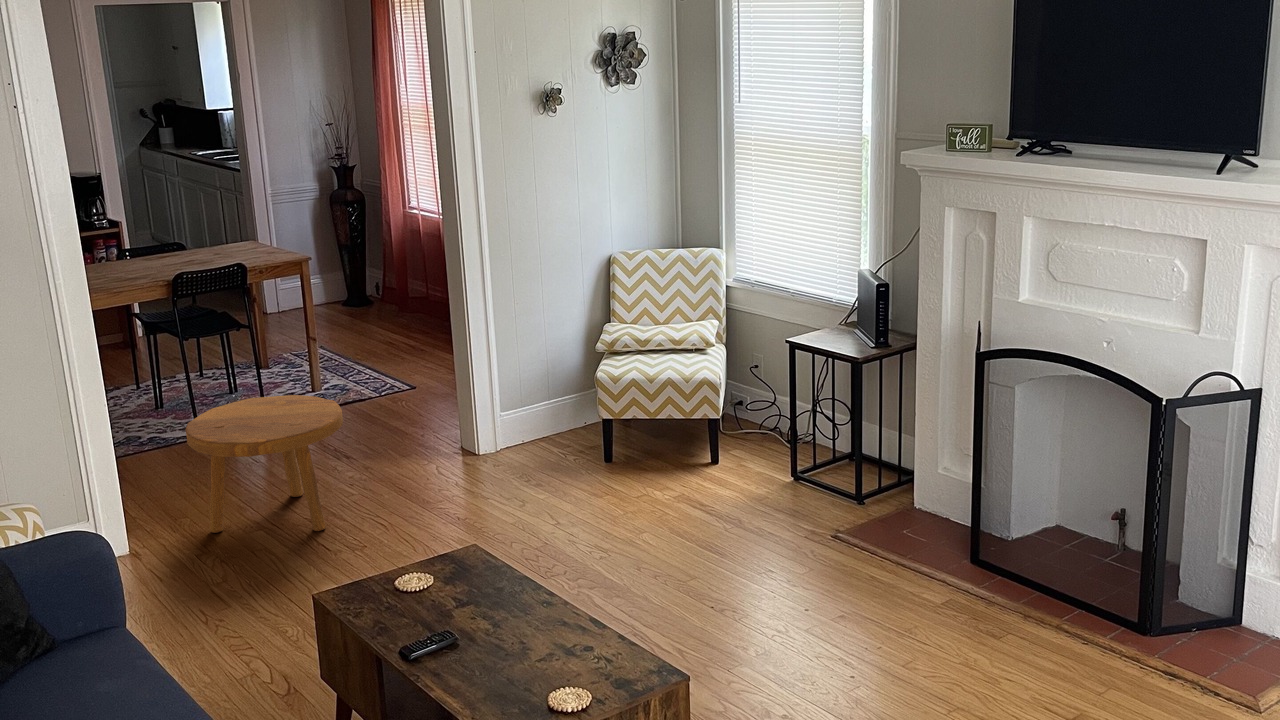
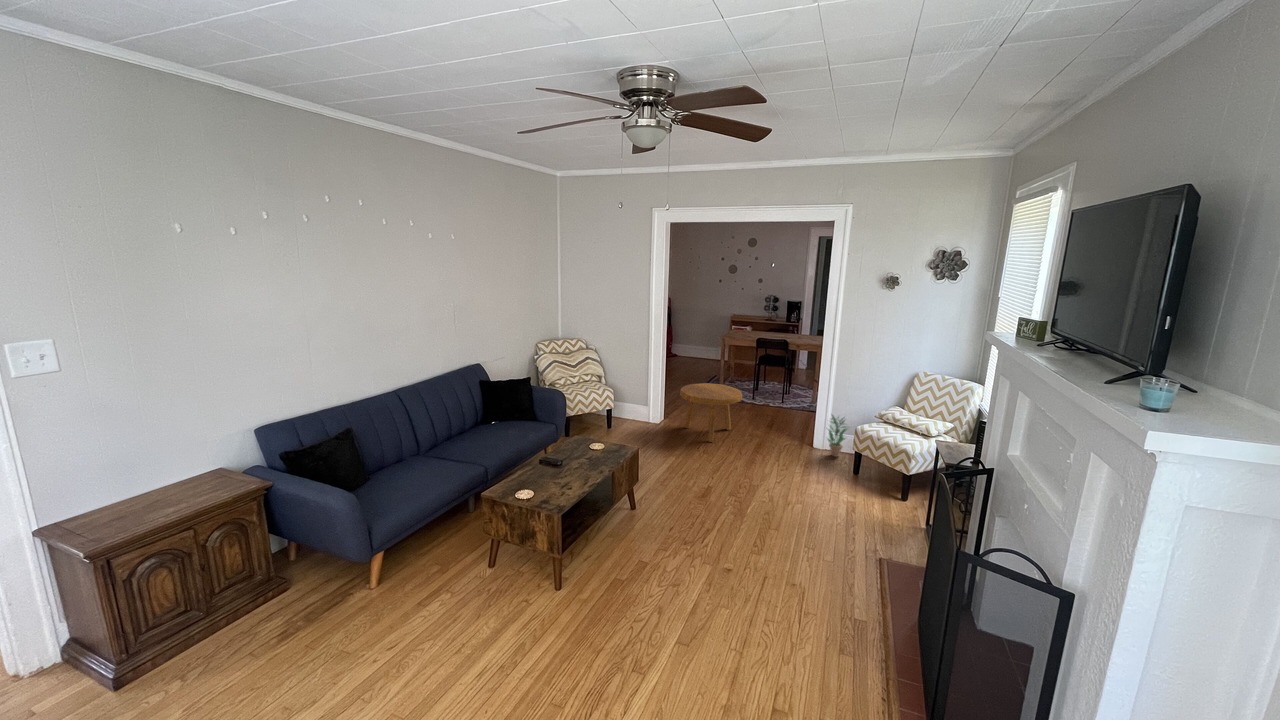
potted plant: none [505,368,555,453] -> present [828,415,847,457]

